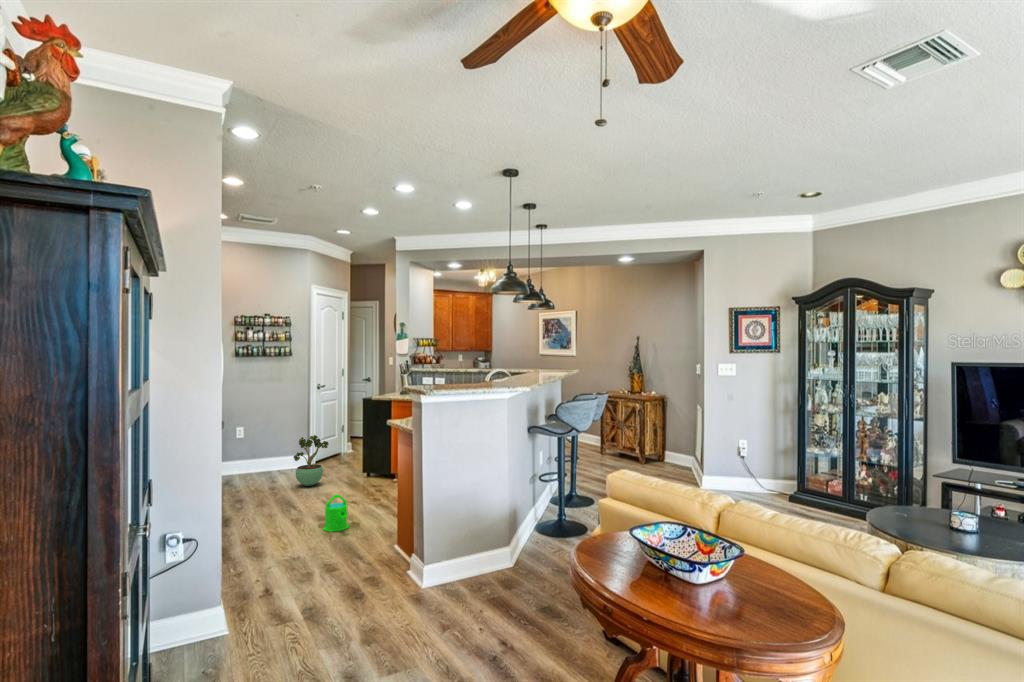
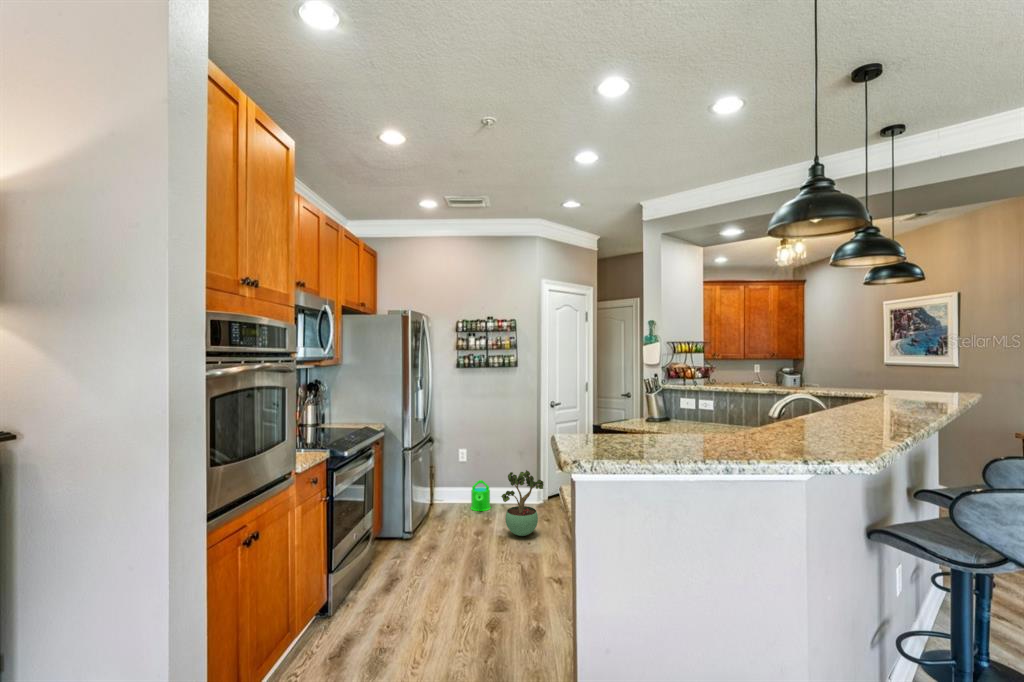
watering can: present [323,494,349,532] -> present [470,480,491,511]

